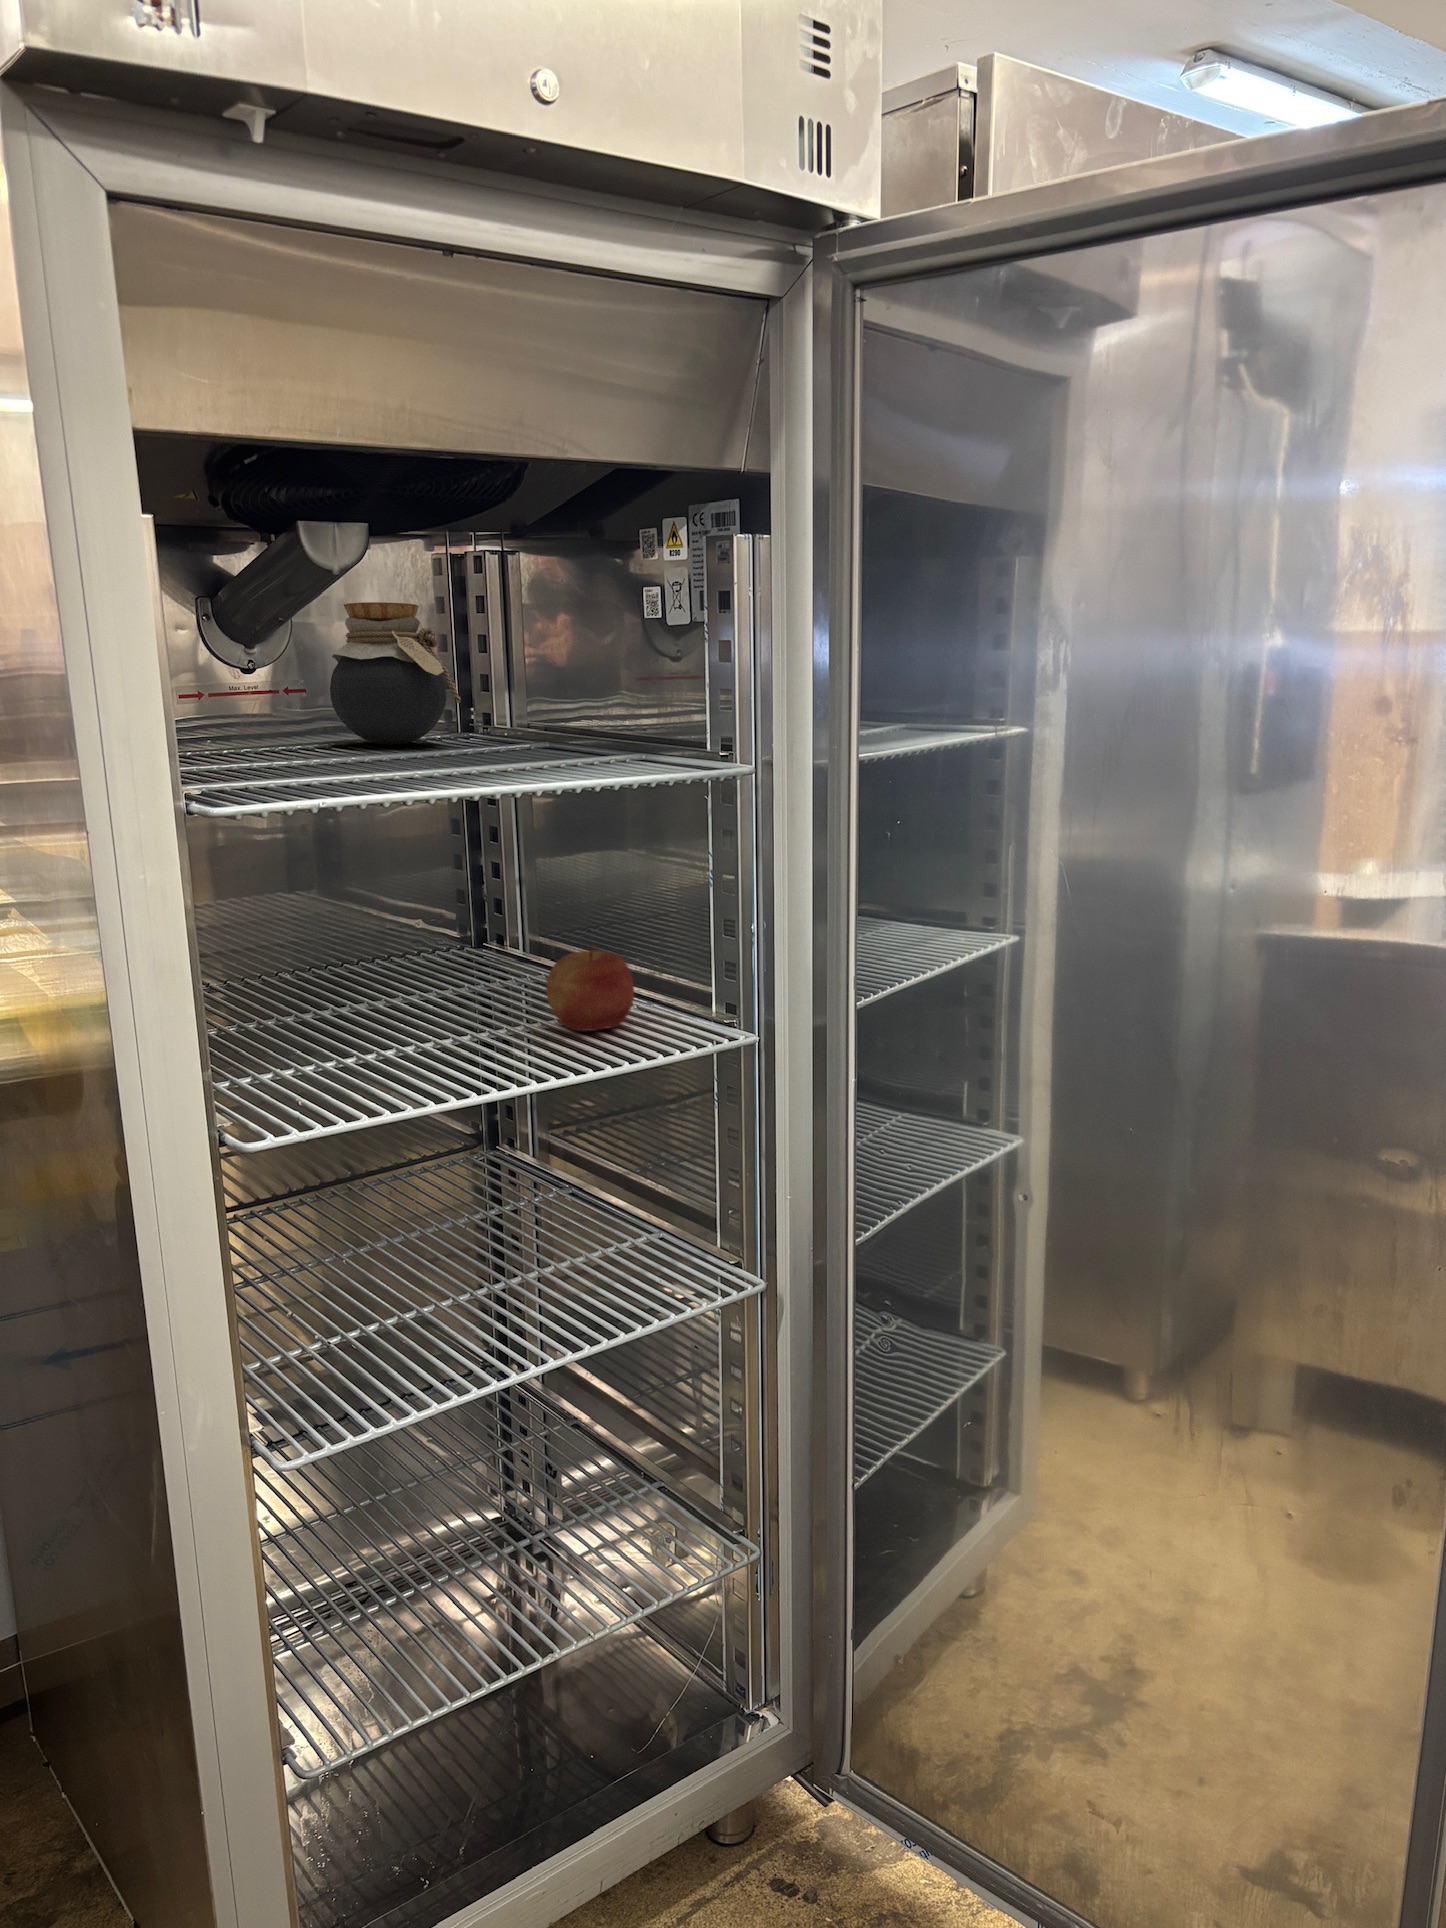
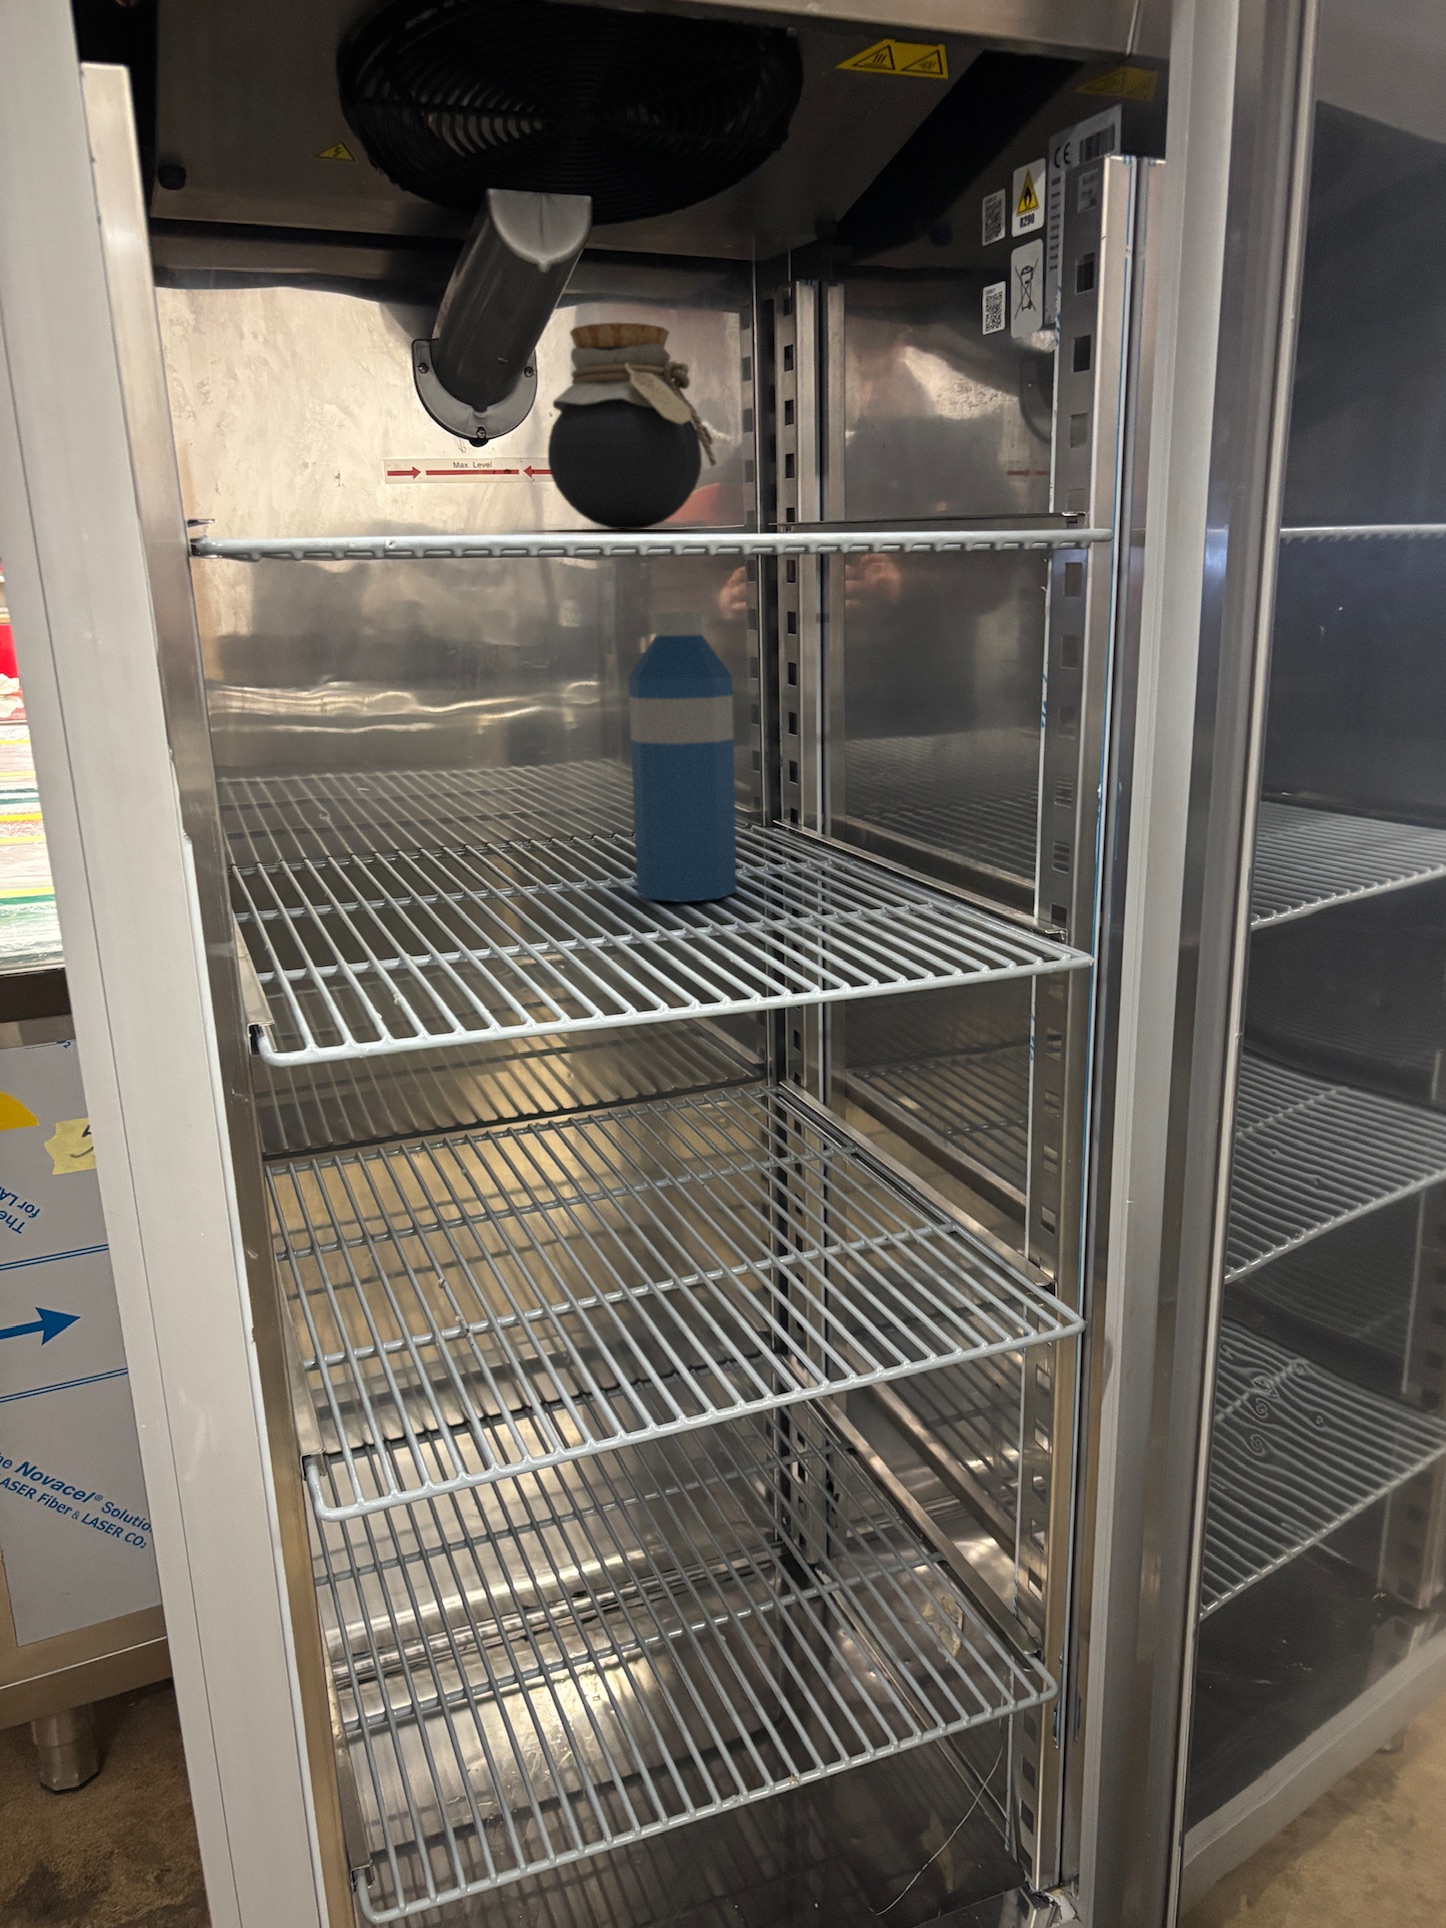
water bottle: none [389,801,479,1015] -> present [628,612,737,902]
apple: present [546,944,634,1031] -> none [810,811,934,935]

